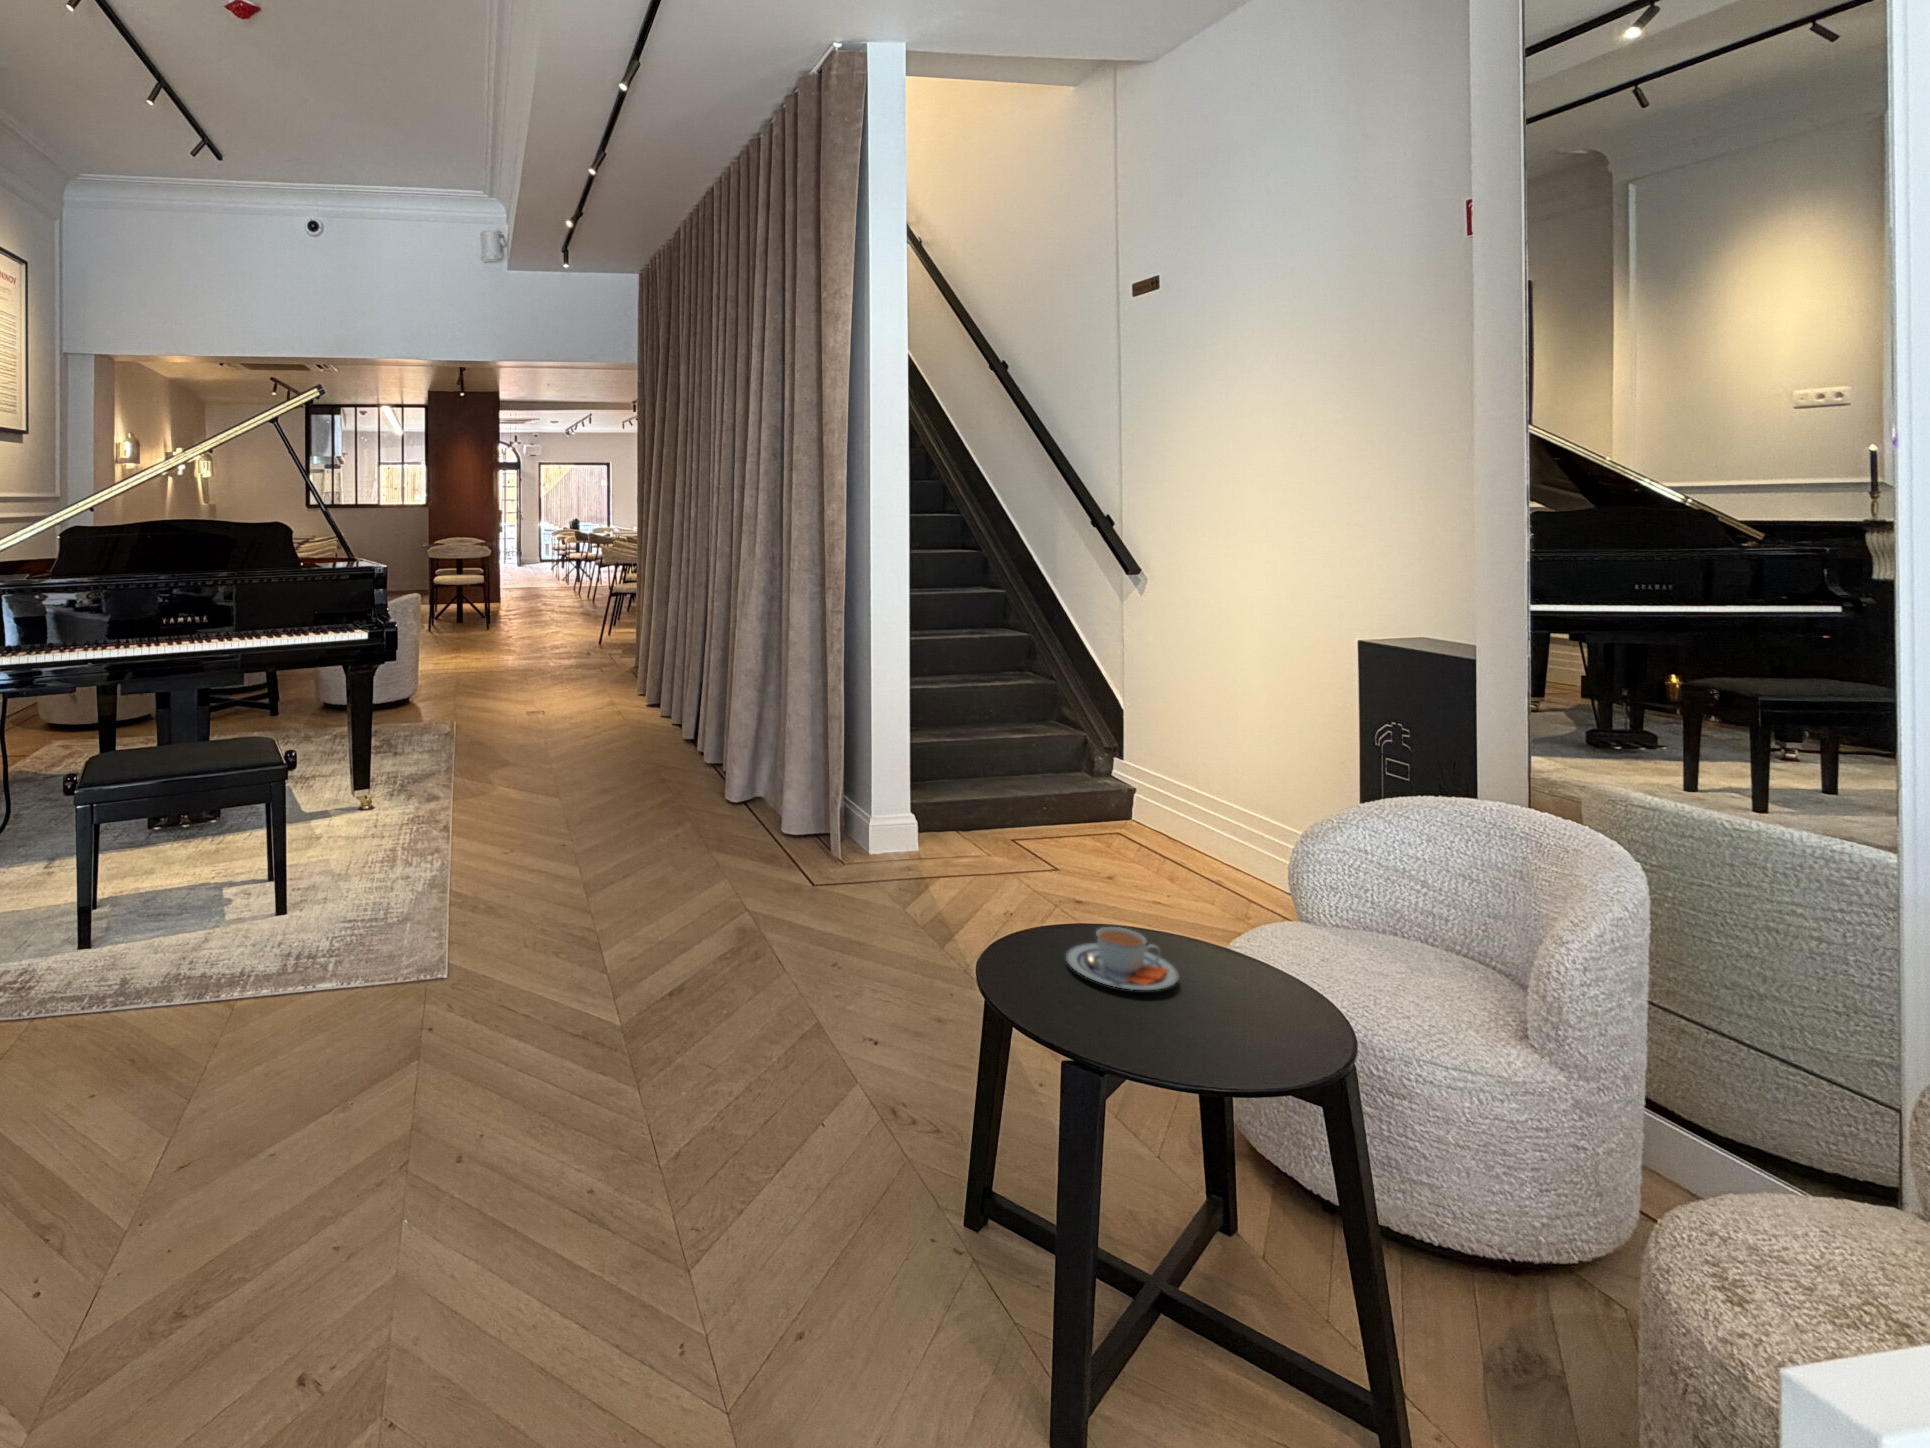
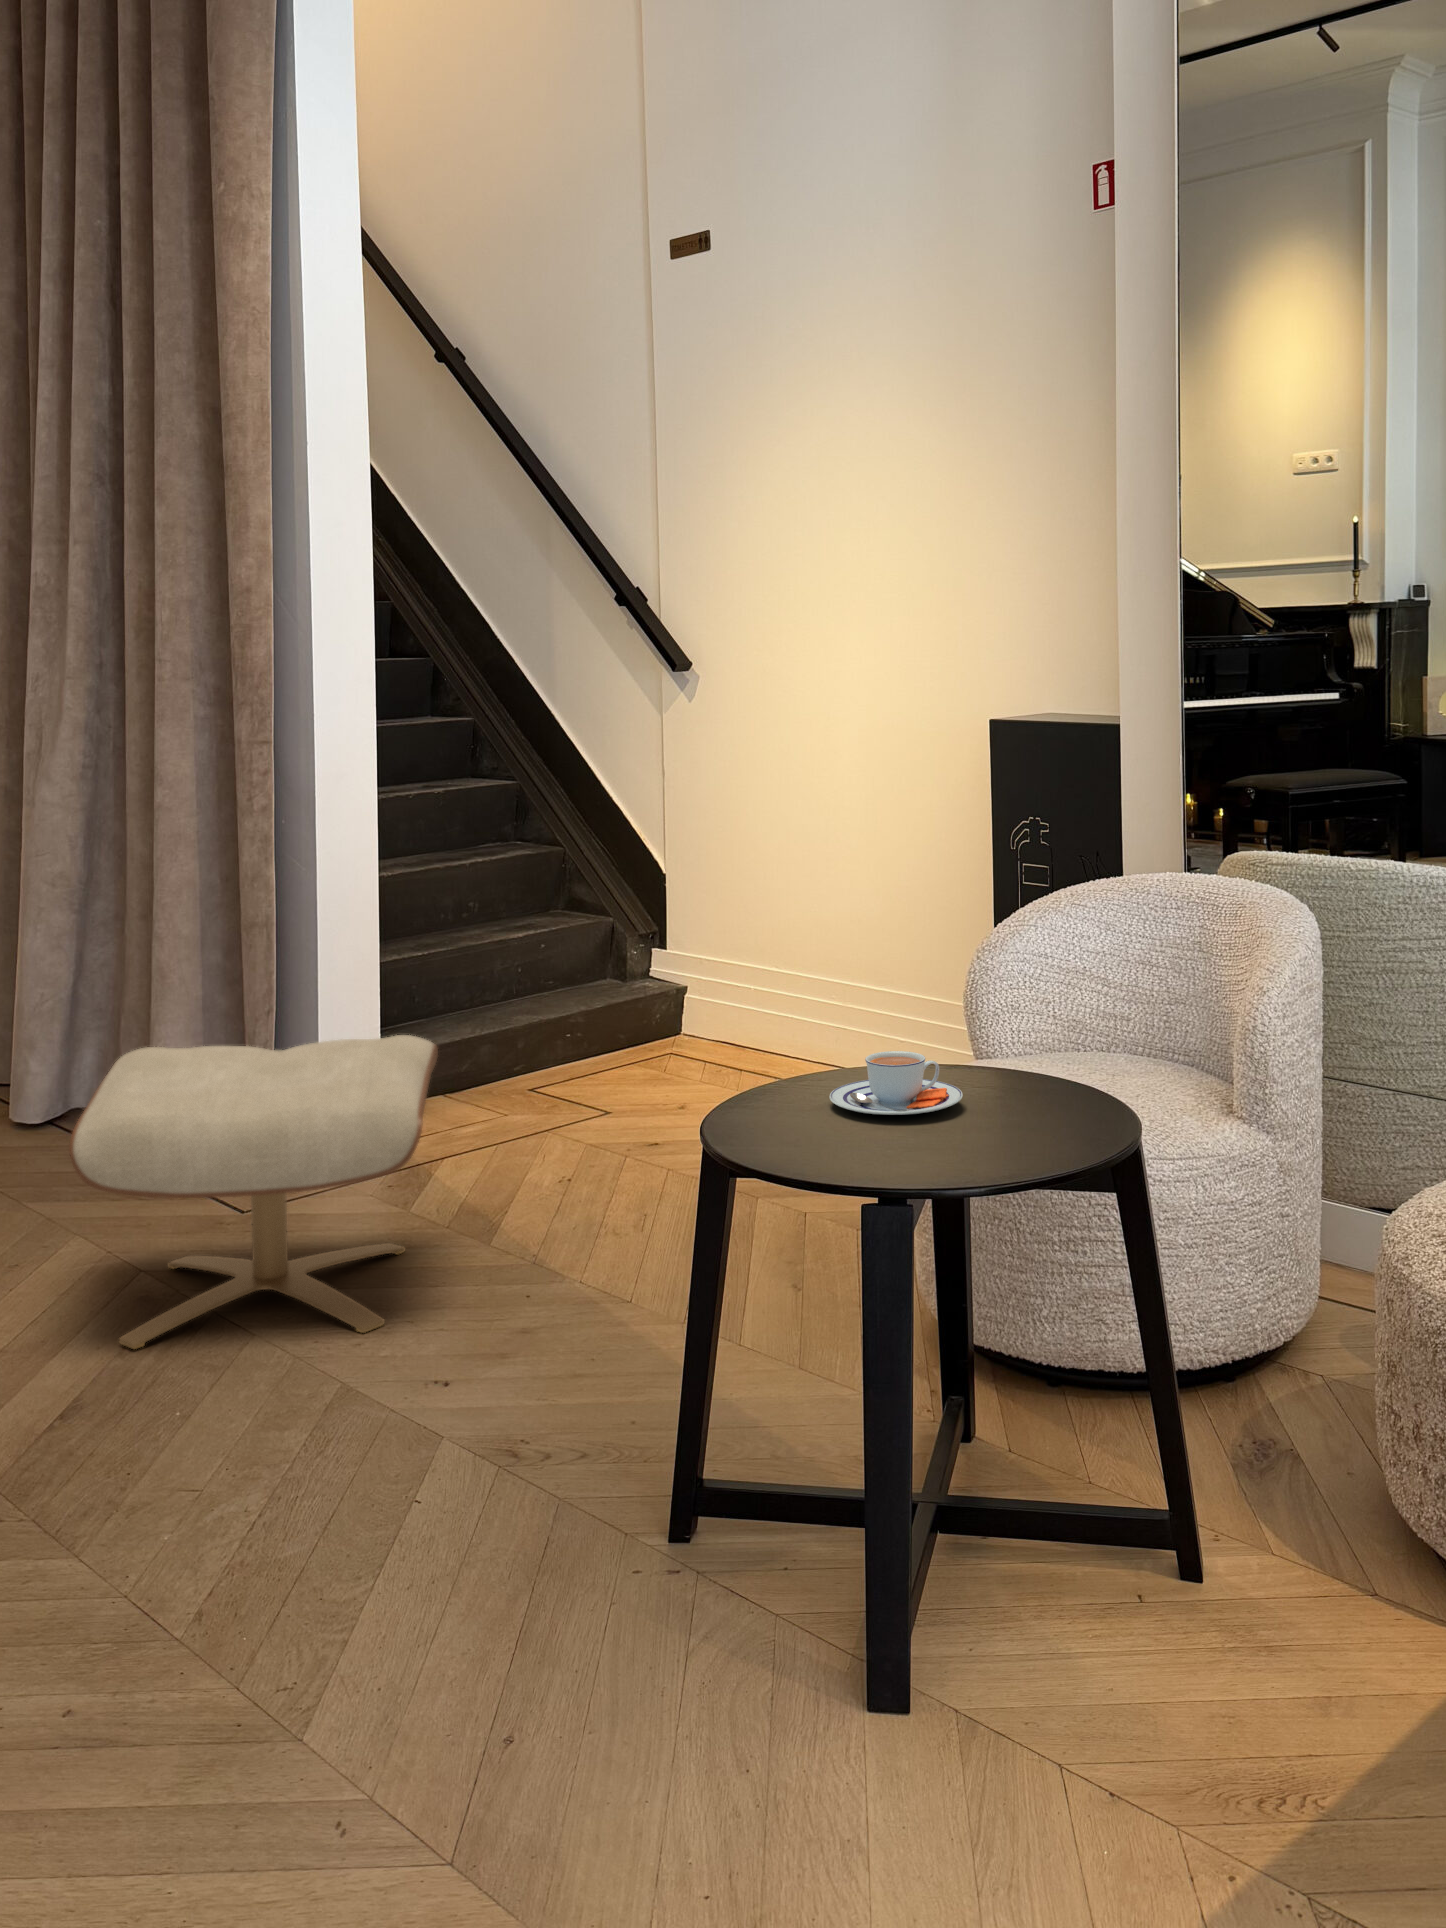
ottoman: none [690,784,910,988] -> present [69,1035,438,1349]

